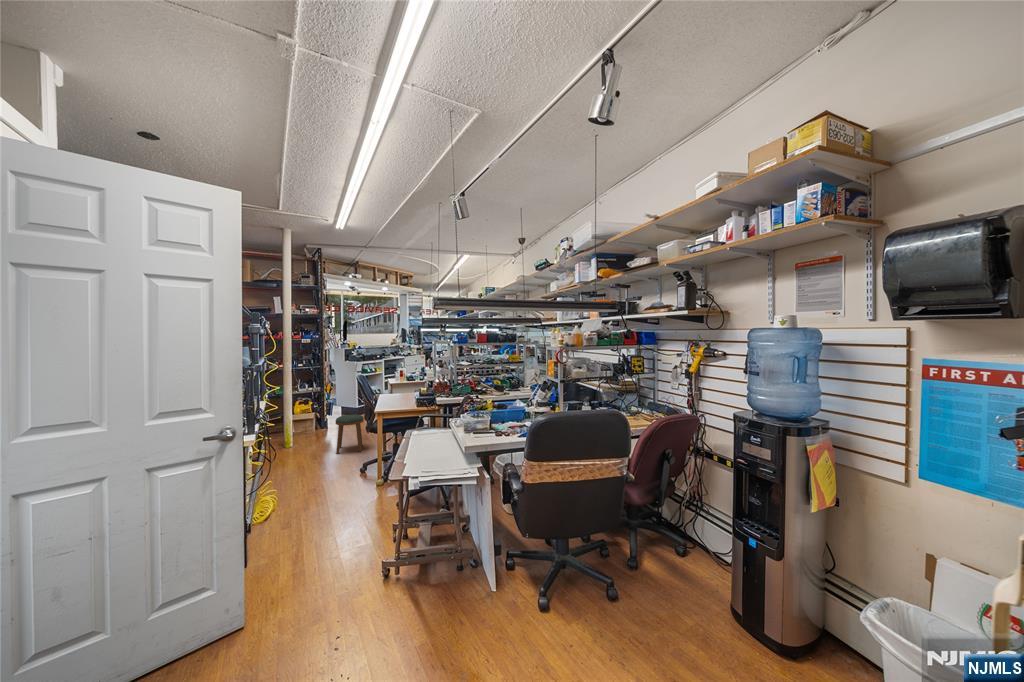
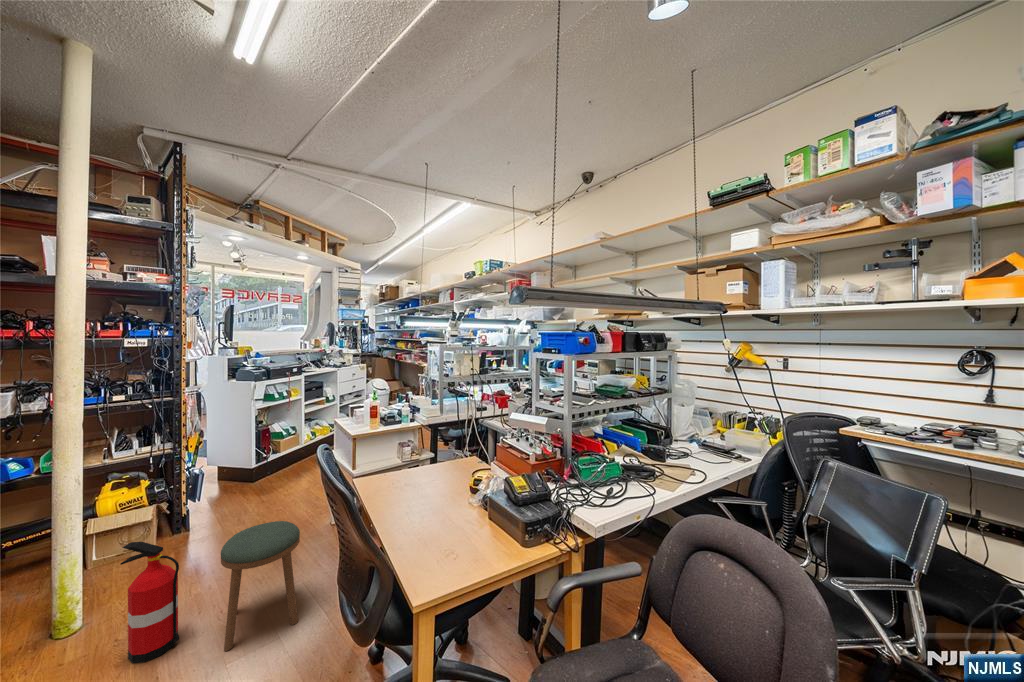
fire extinguisher: none [305,413,323,453] -> present [121,542,179,663]

